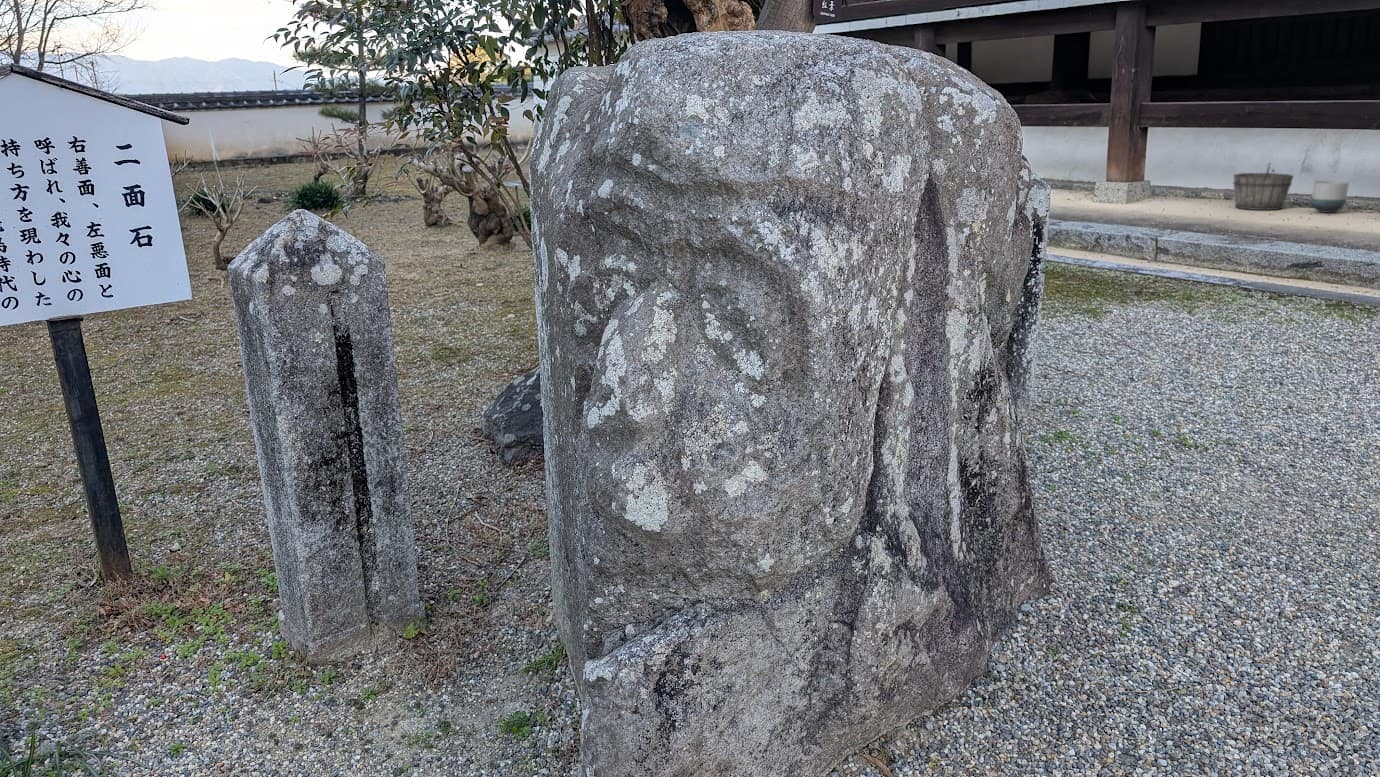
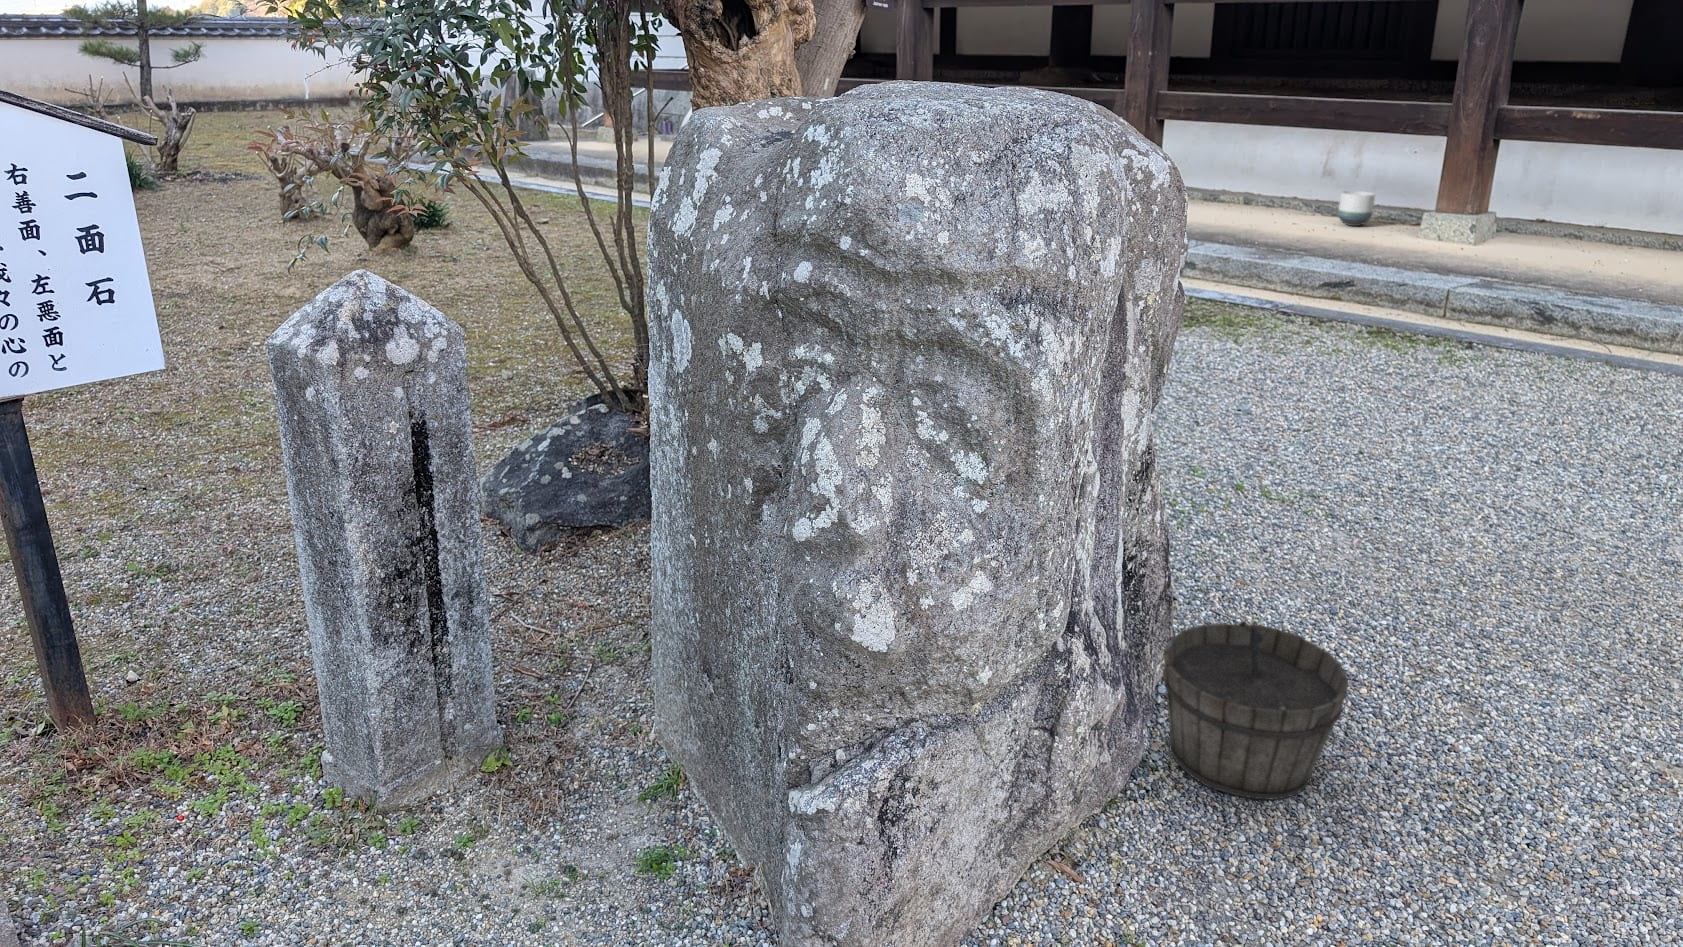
wooden bucket: present [1234,166,1293,210] -> present [1163,621,1348,800]

